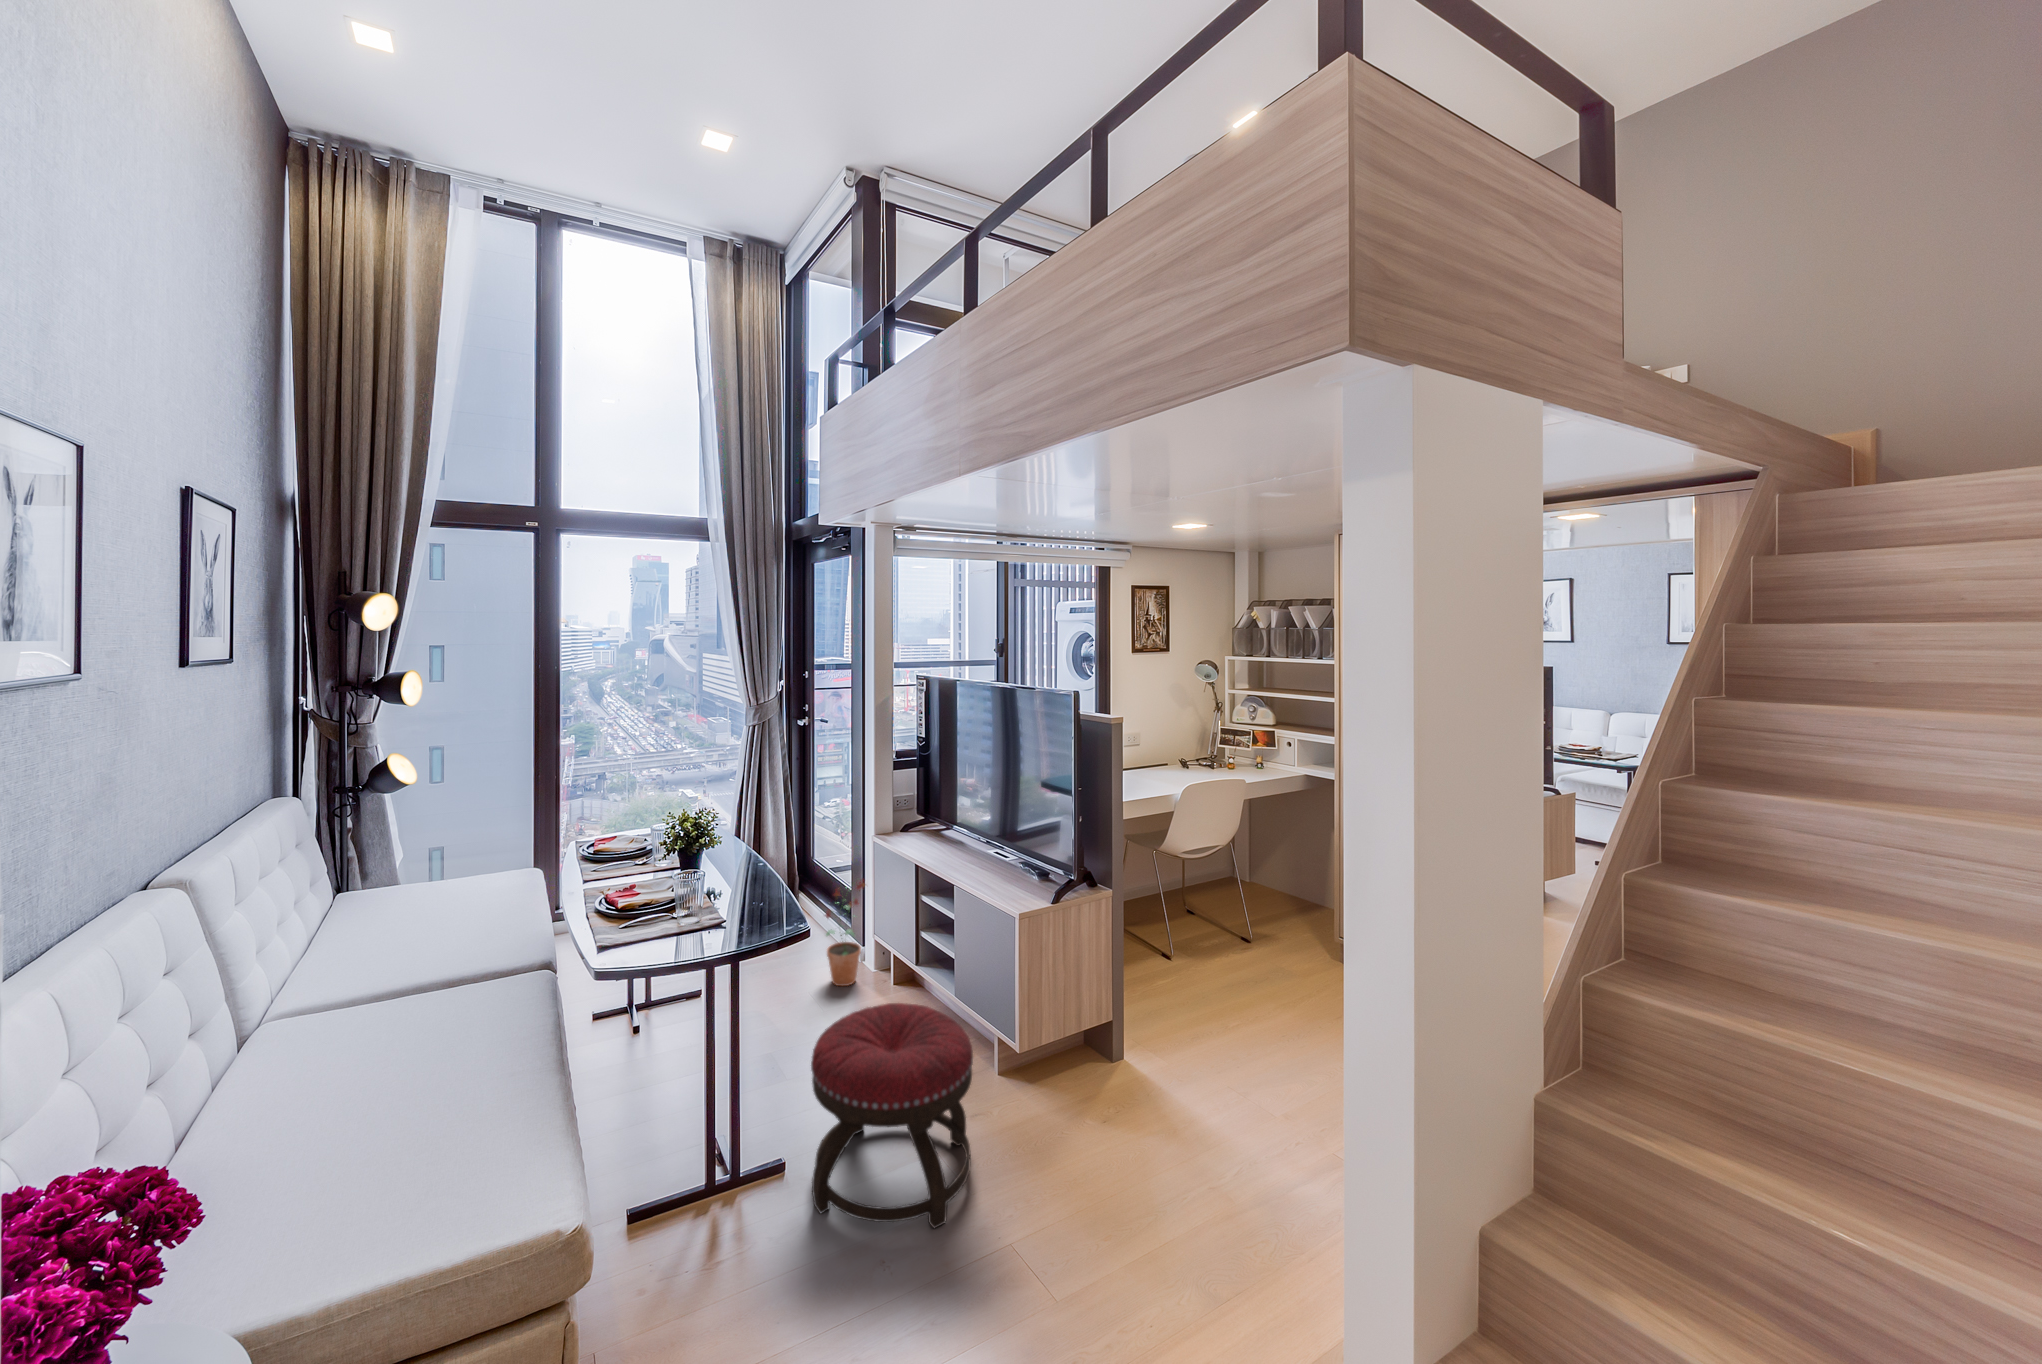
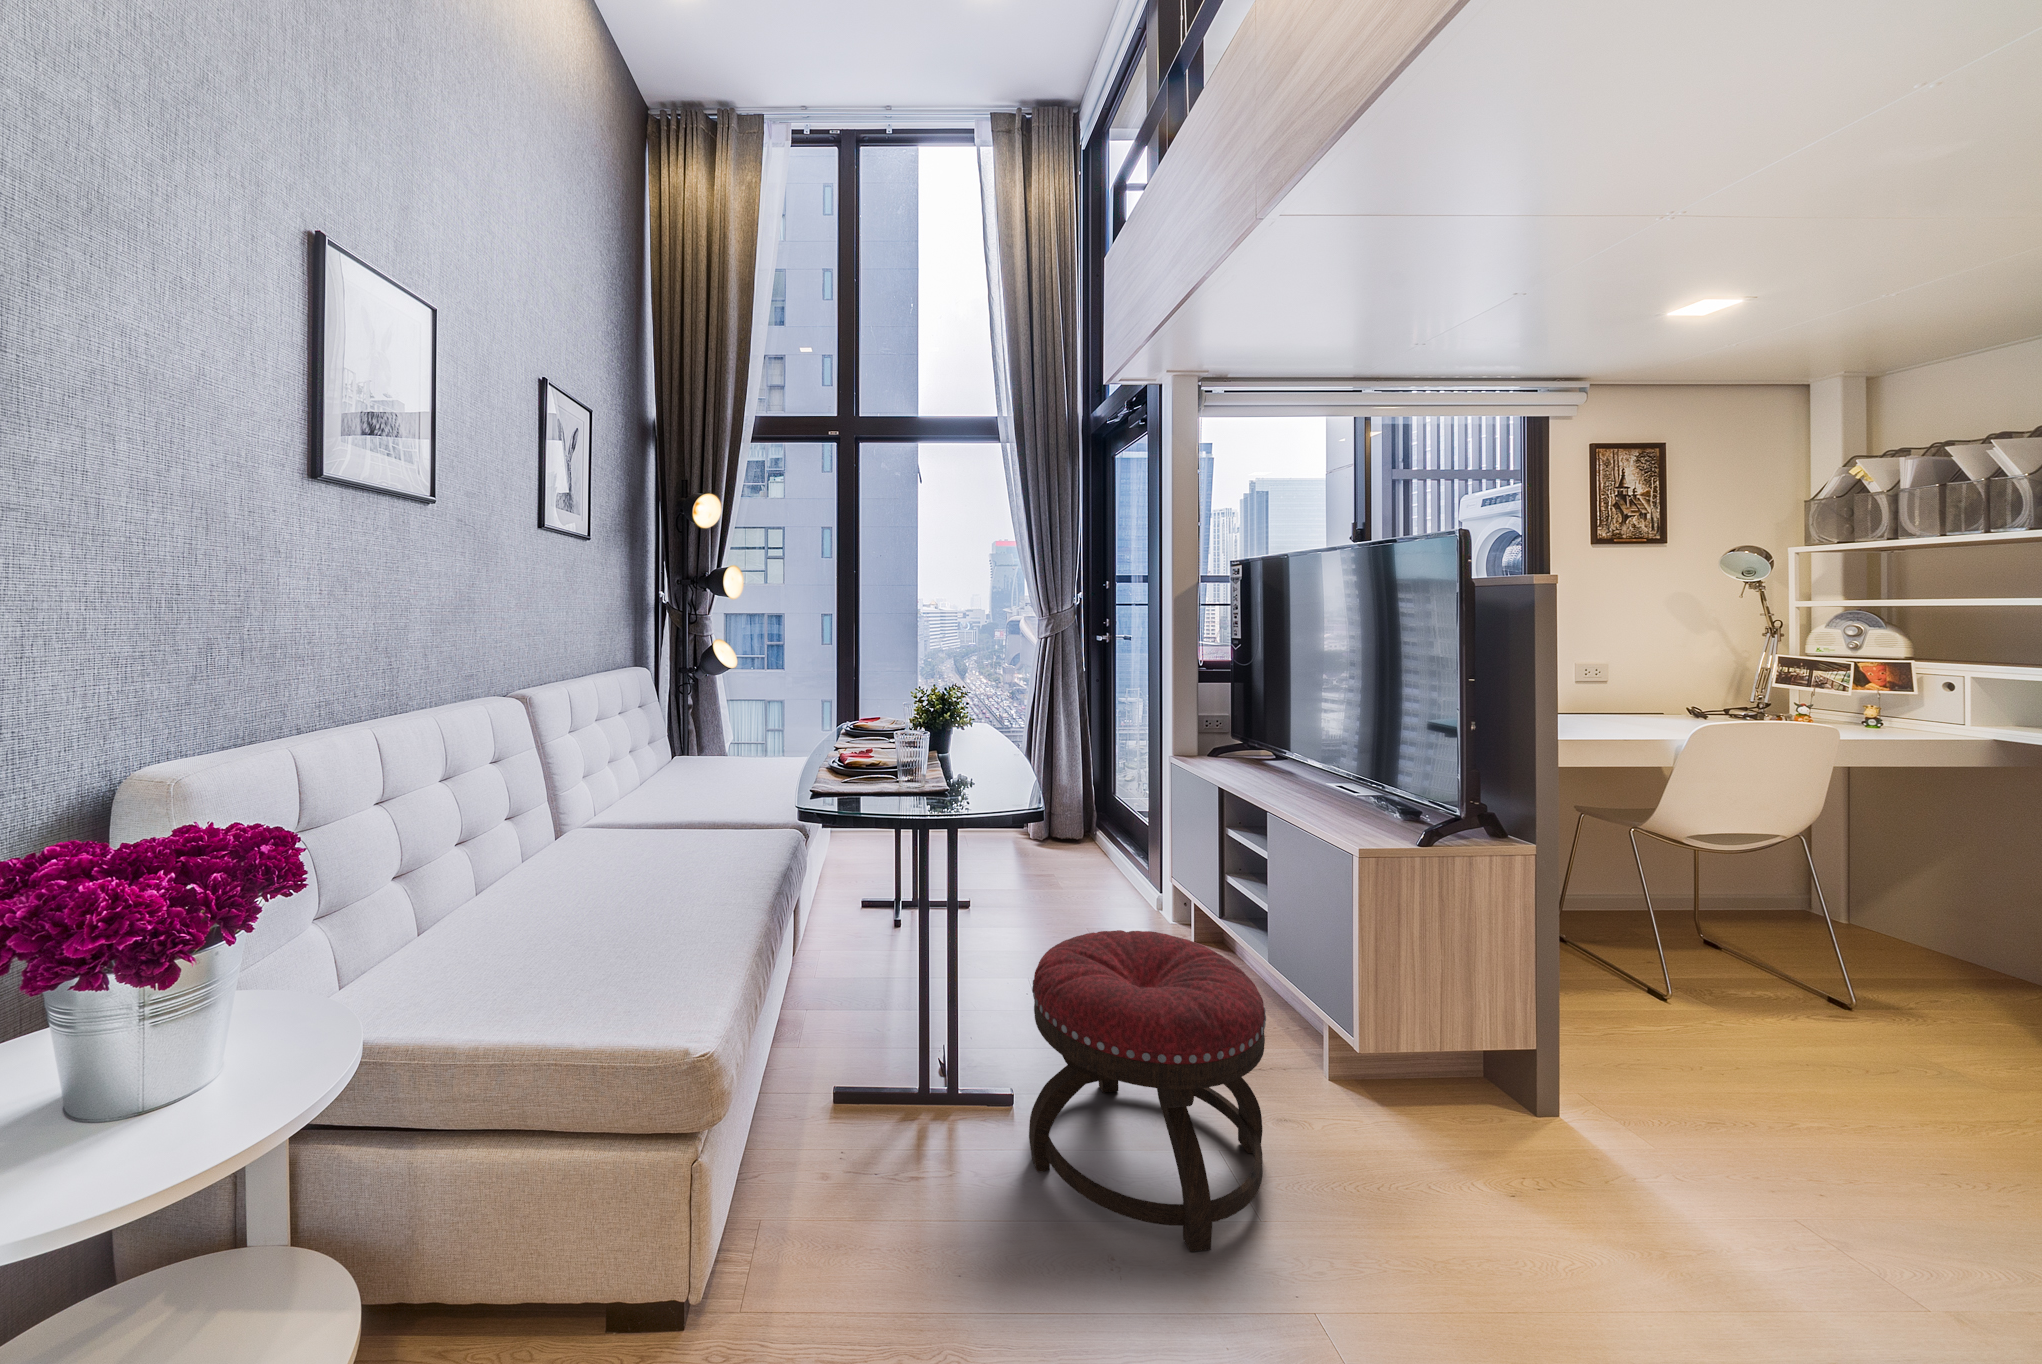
potted plant: present [825,880,865,986] -> none [1105,804,1163,930]

